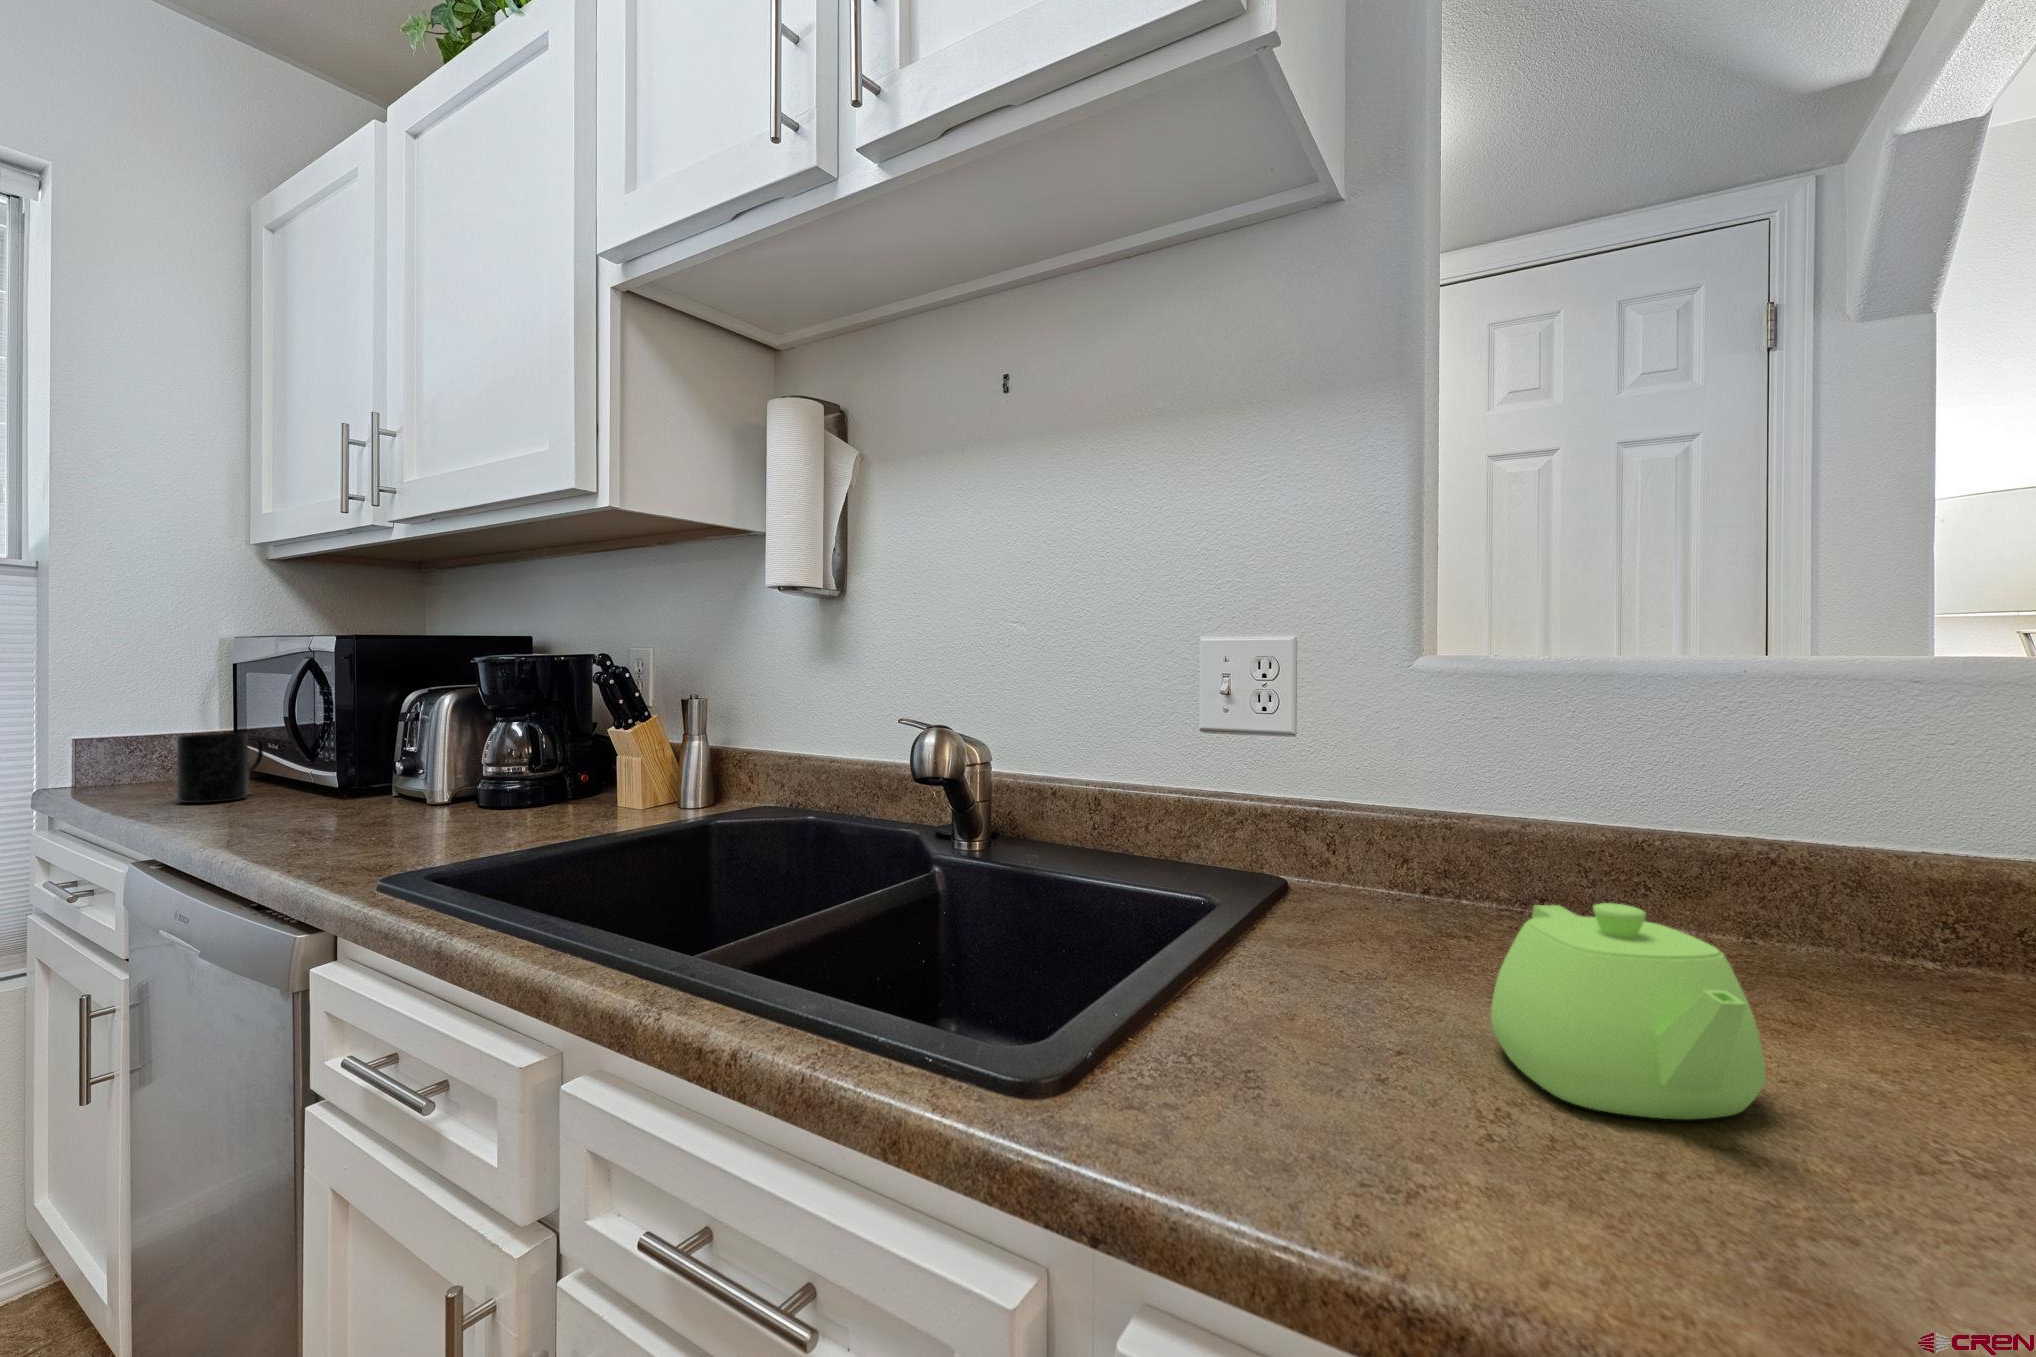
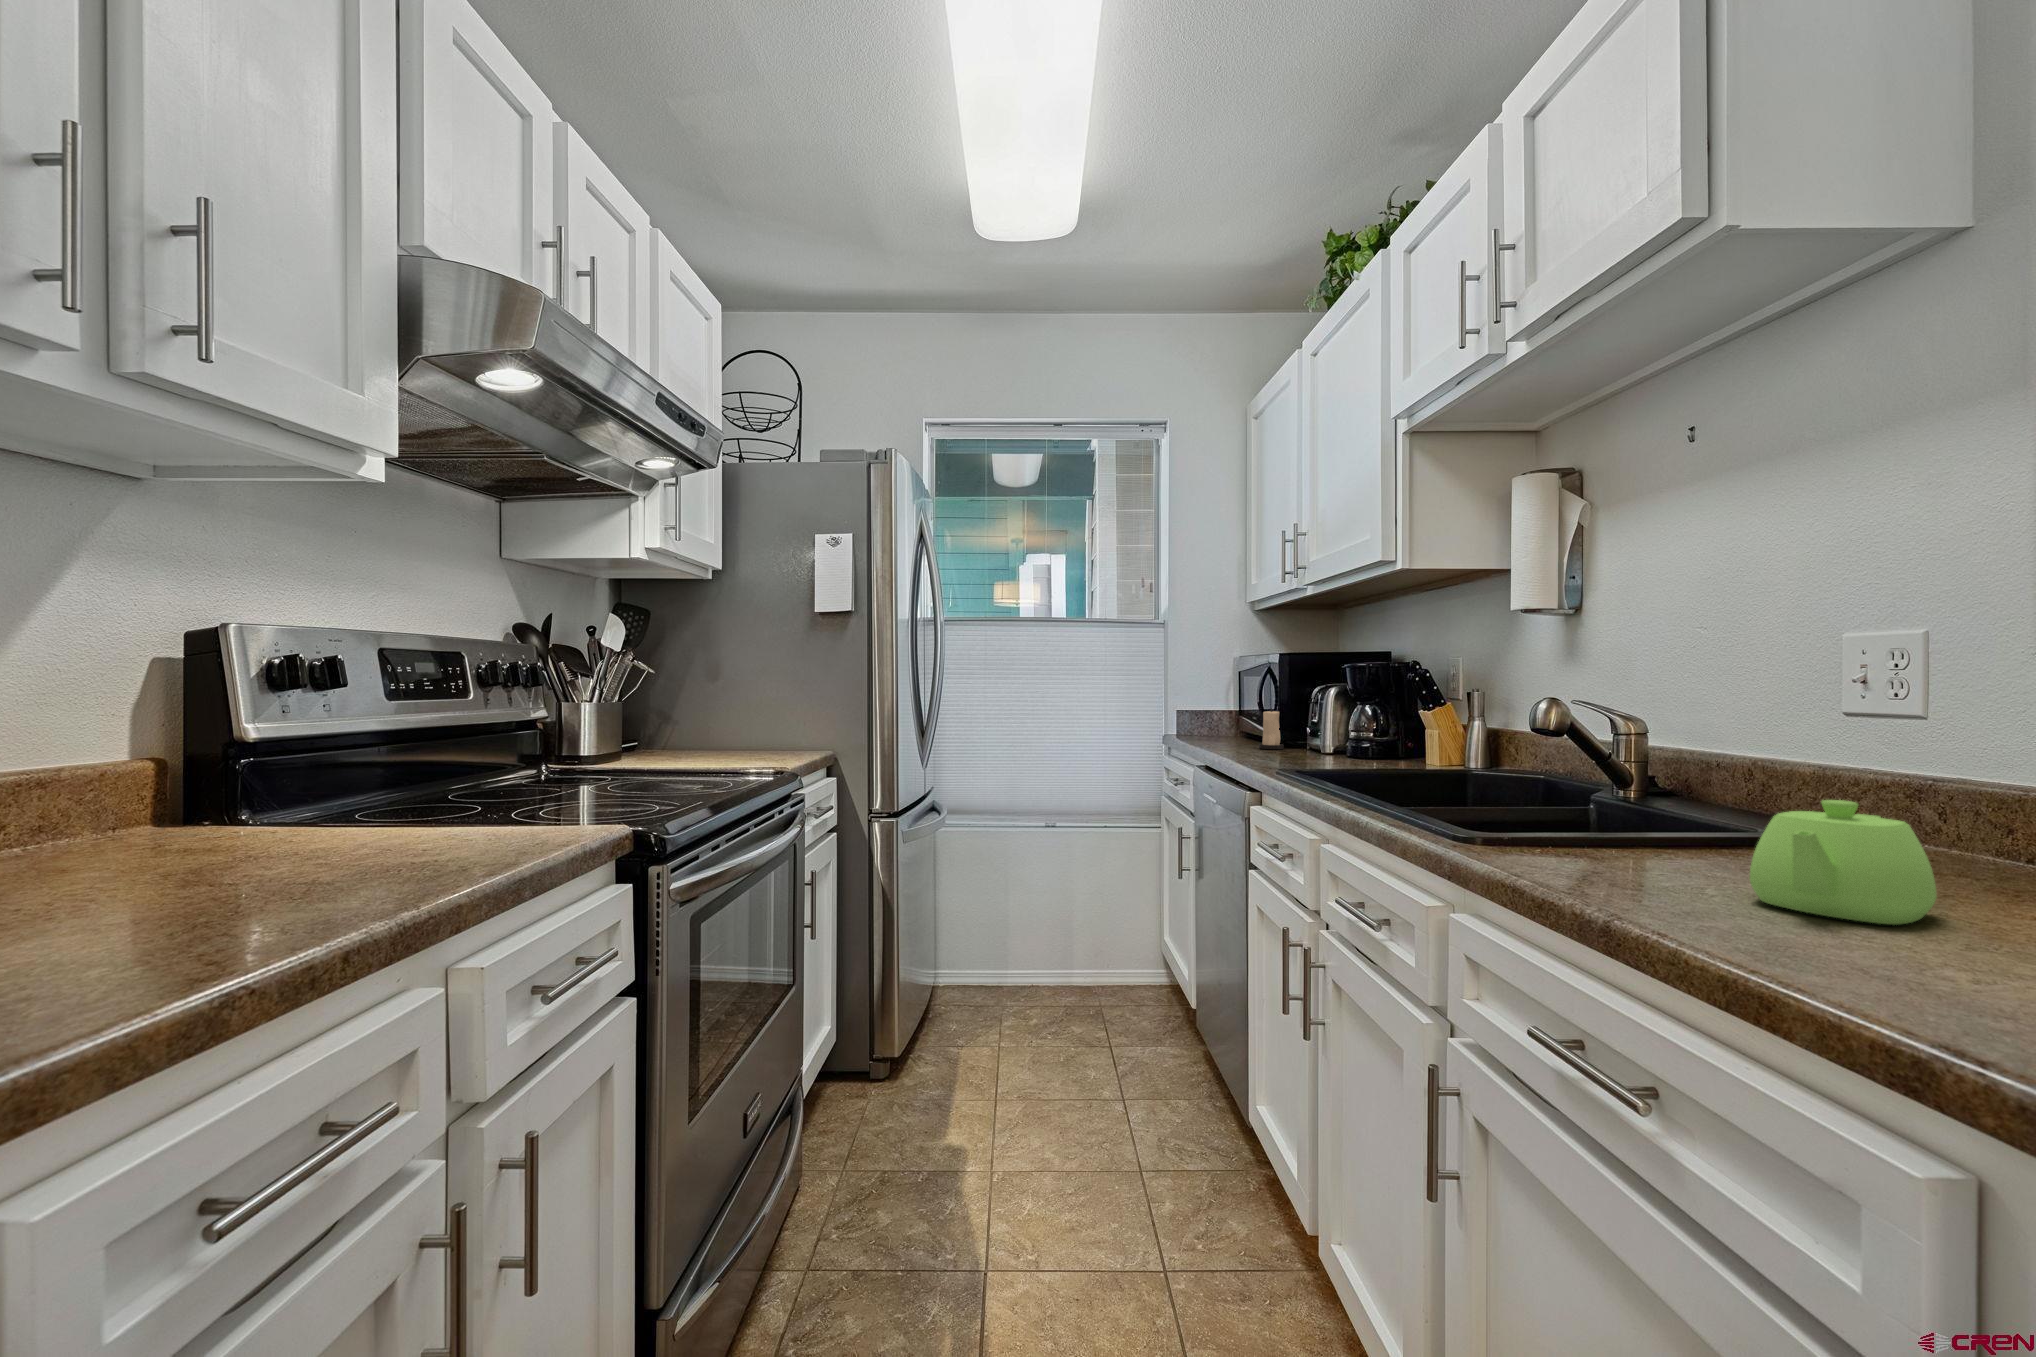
candle: none [292,732,346,807] -> present [1259,708,1284,749]
mug: present [177,733,263,803] -> none [1212,708,1249,744]

